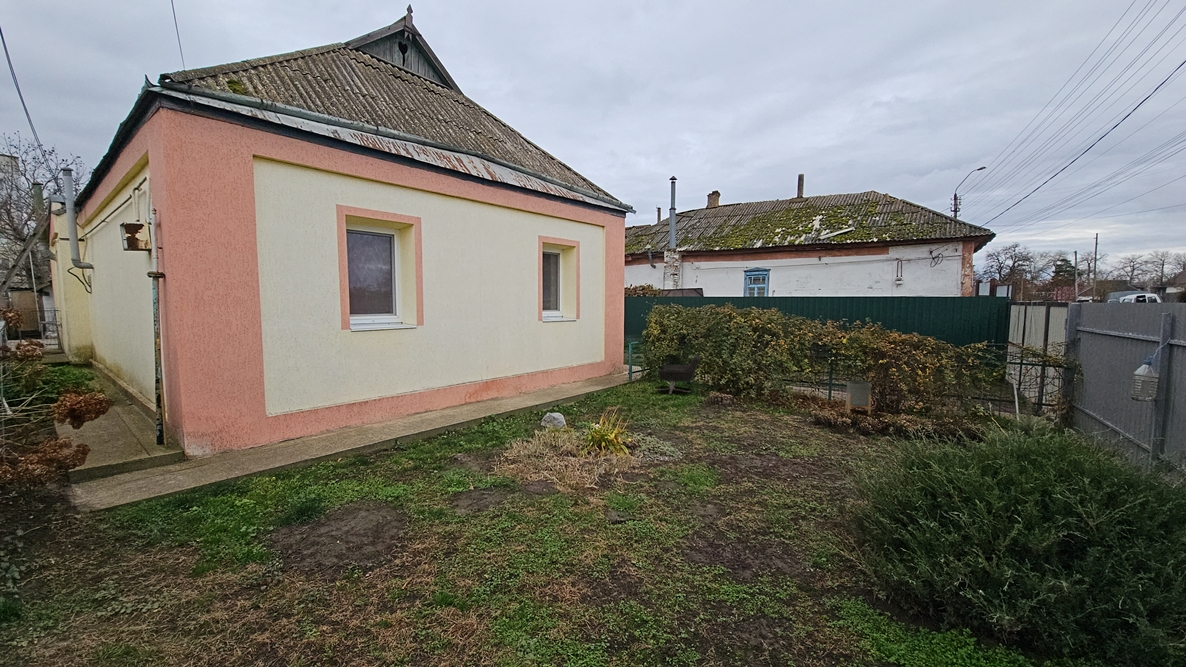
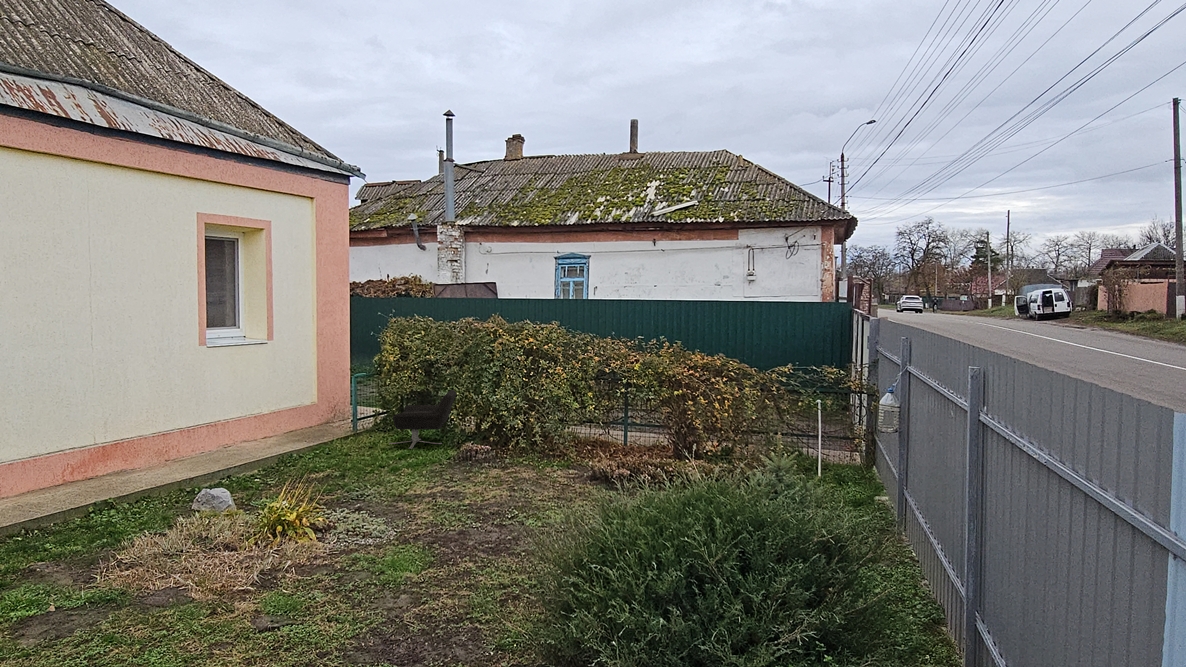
planter: present [846,381,871,414] -> none [639,420,667,463]

